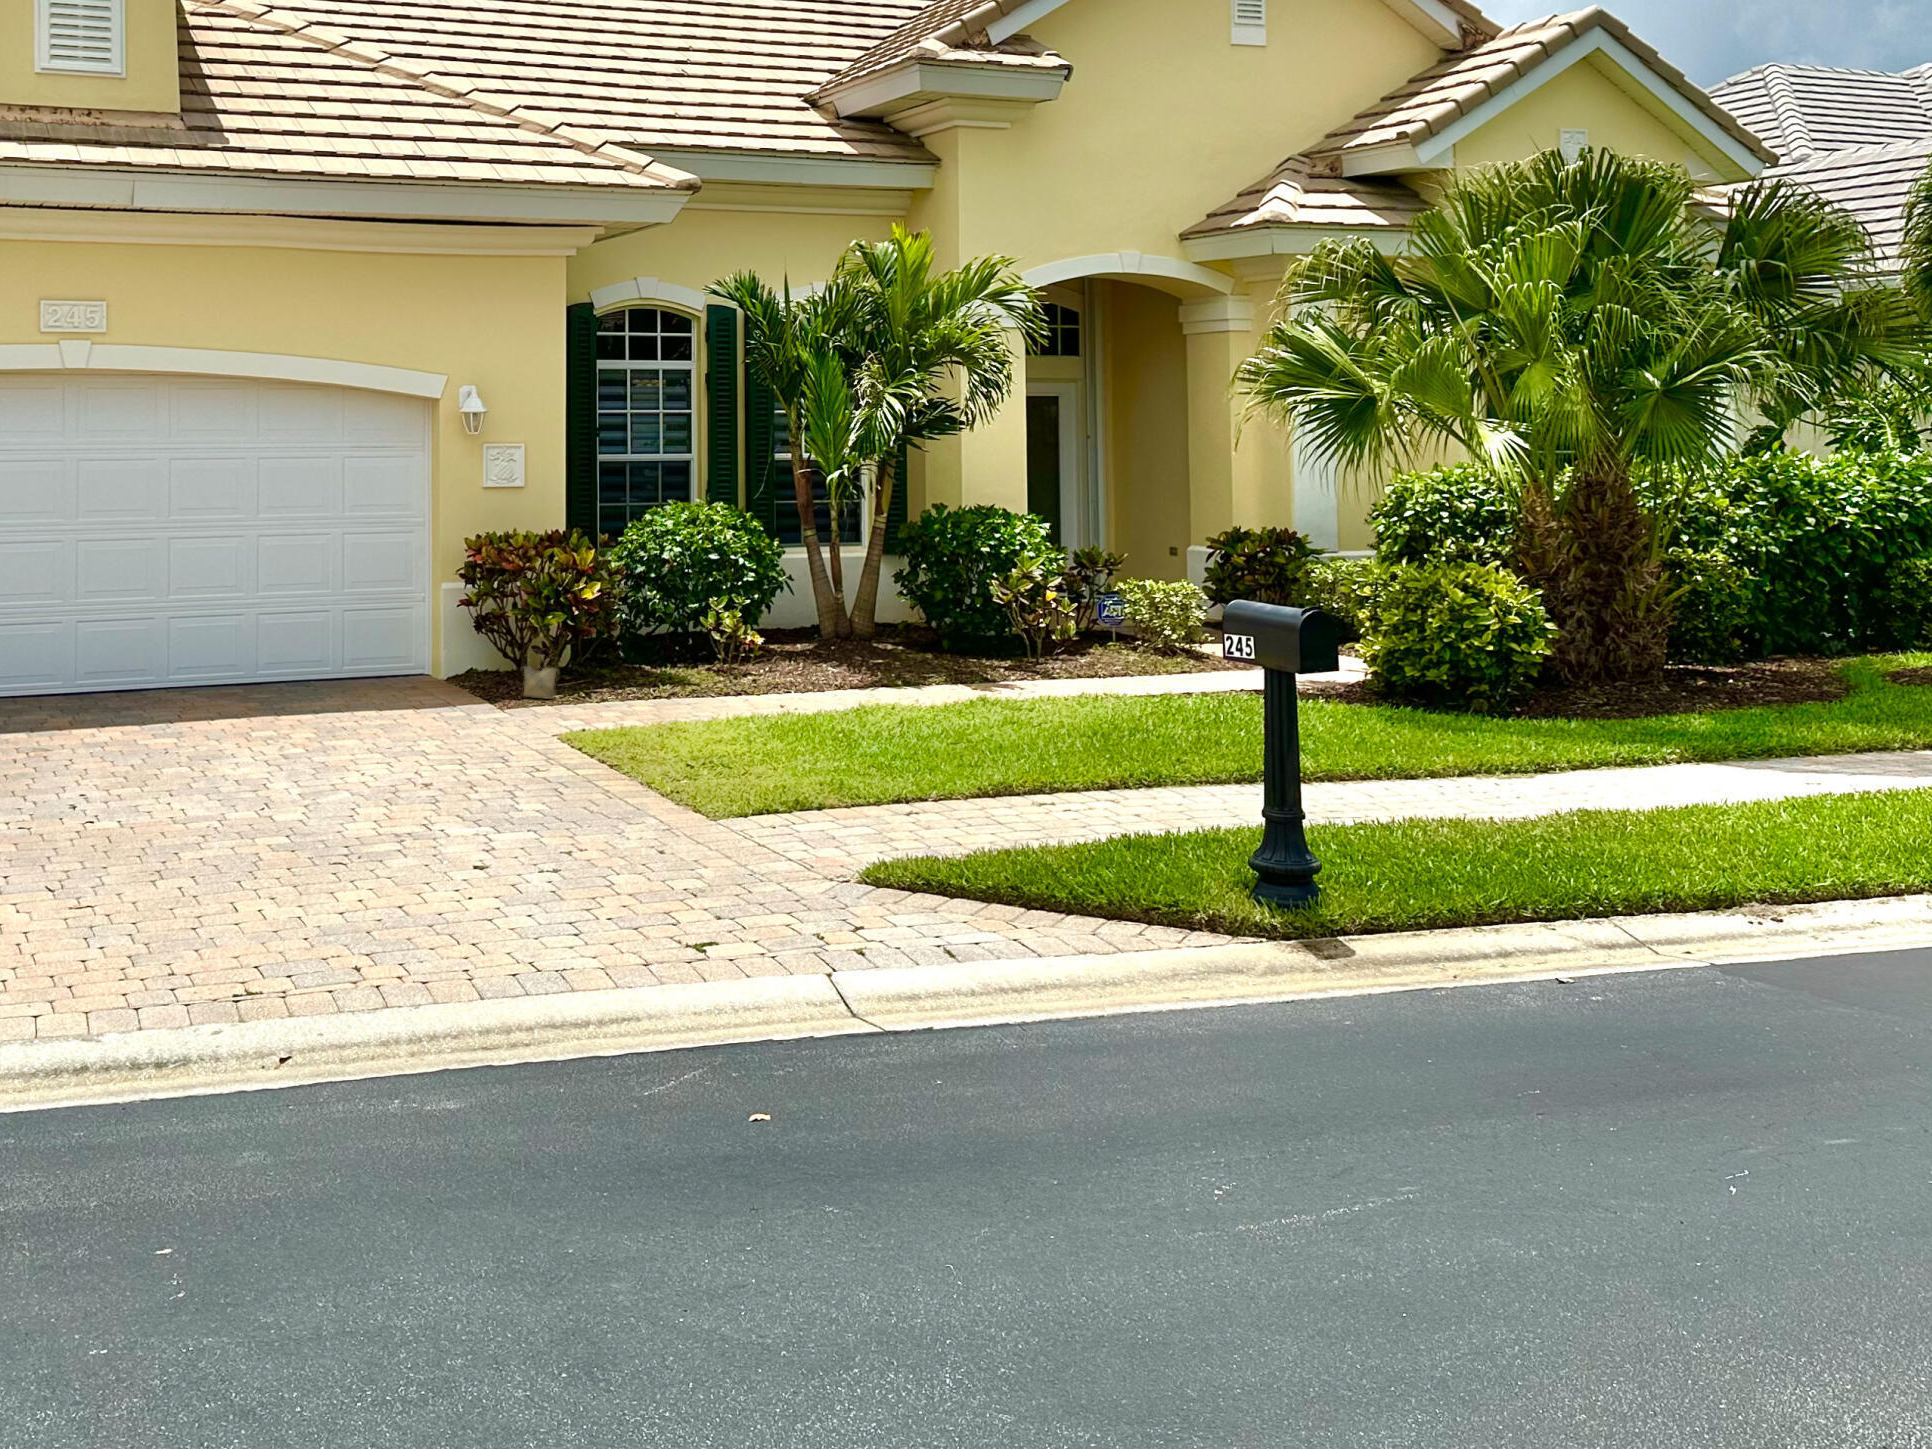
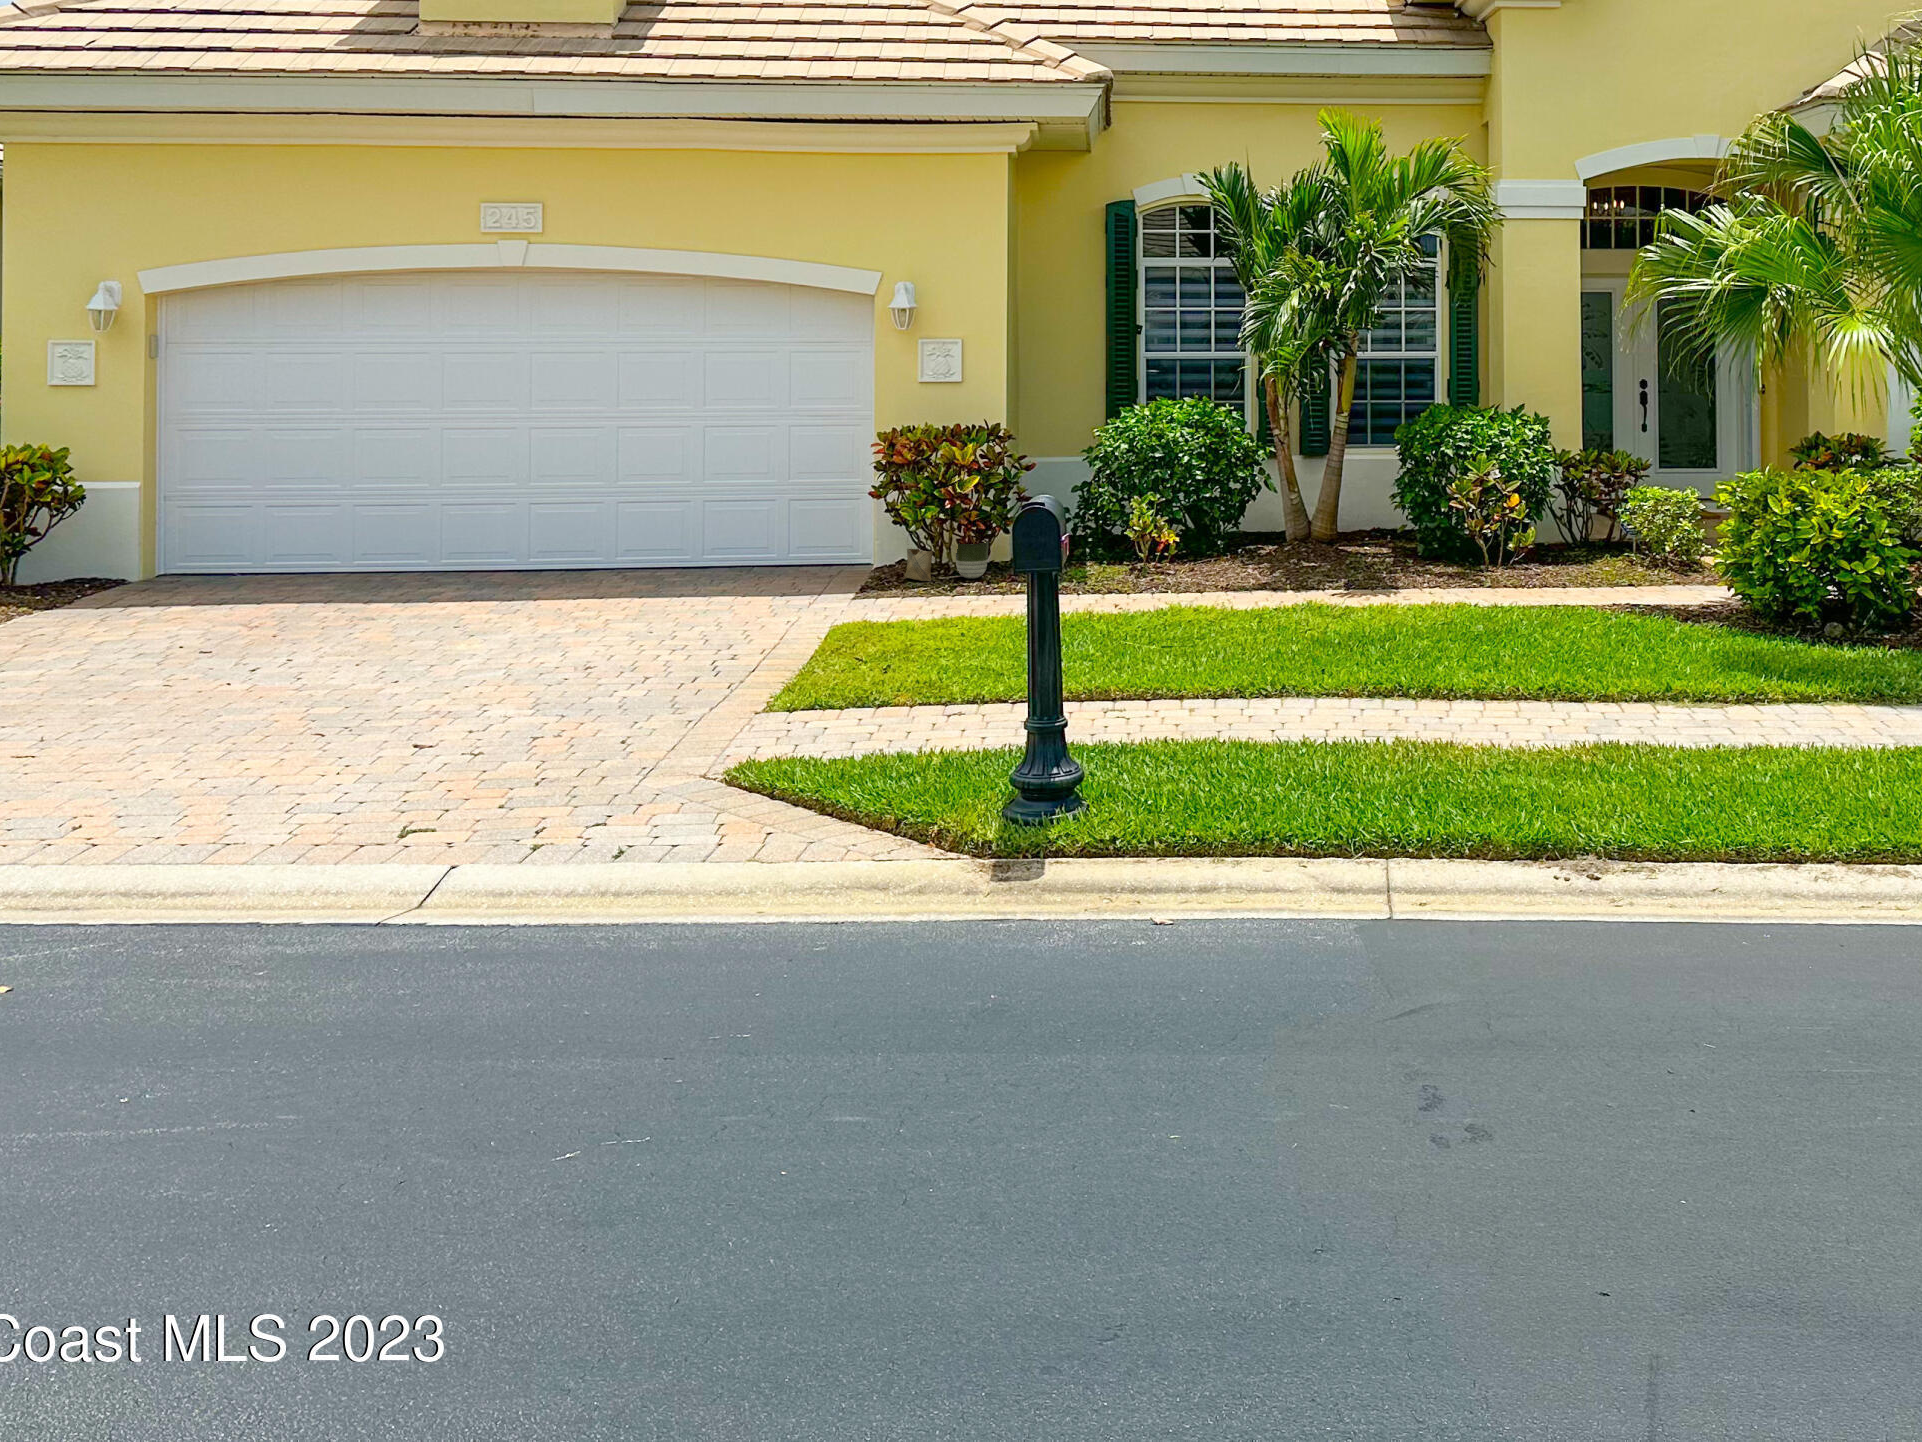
planter: none [570,654,604,694] -> present [956,542,988,579]

